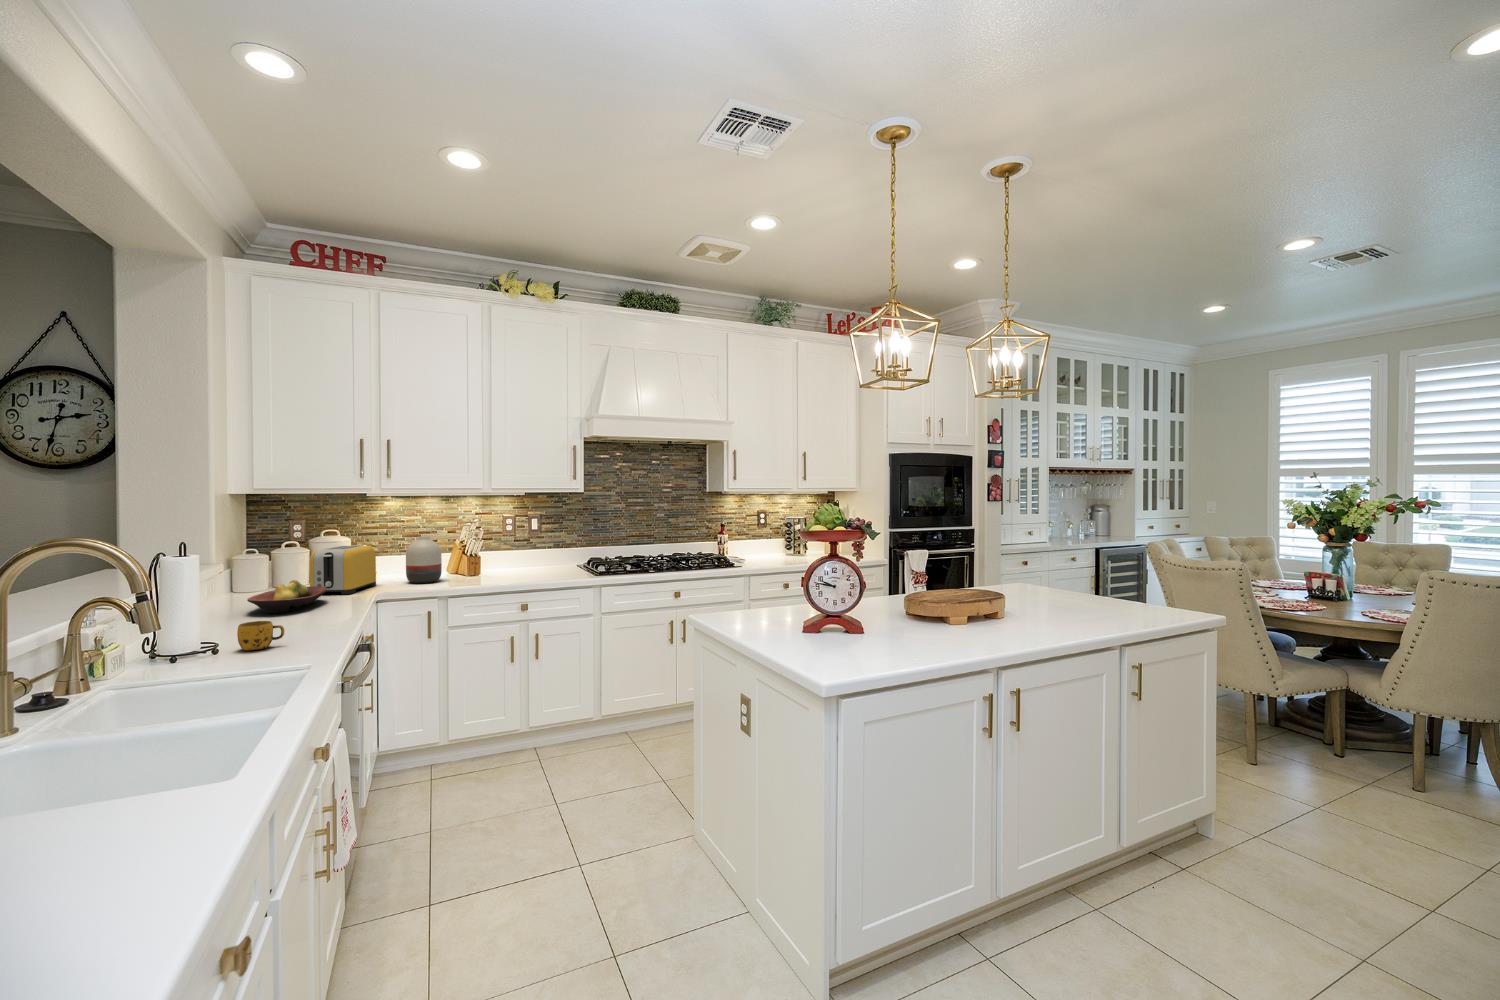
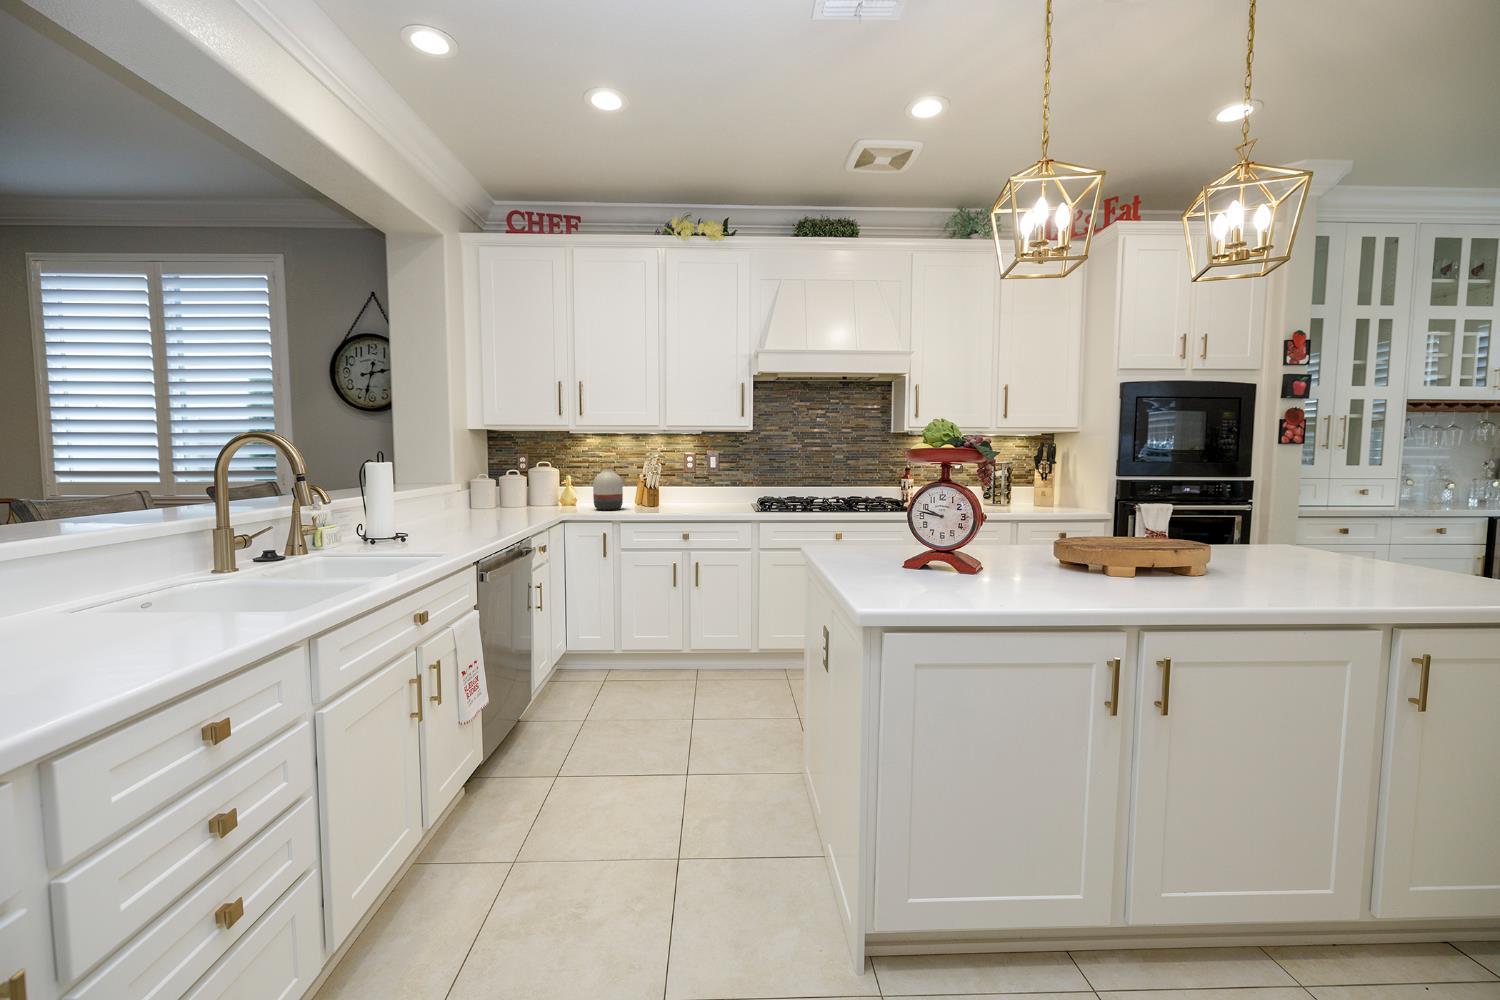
toaster: present [310,546,376,594] -> none [513,475,570,515]
fruit bowl: present [247,580,327,613] -> none [448,499,515,524]
mug: present [237,621,284,650] -> none [395,525,430,548]

